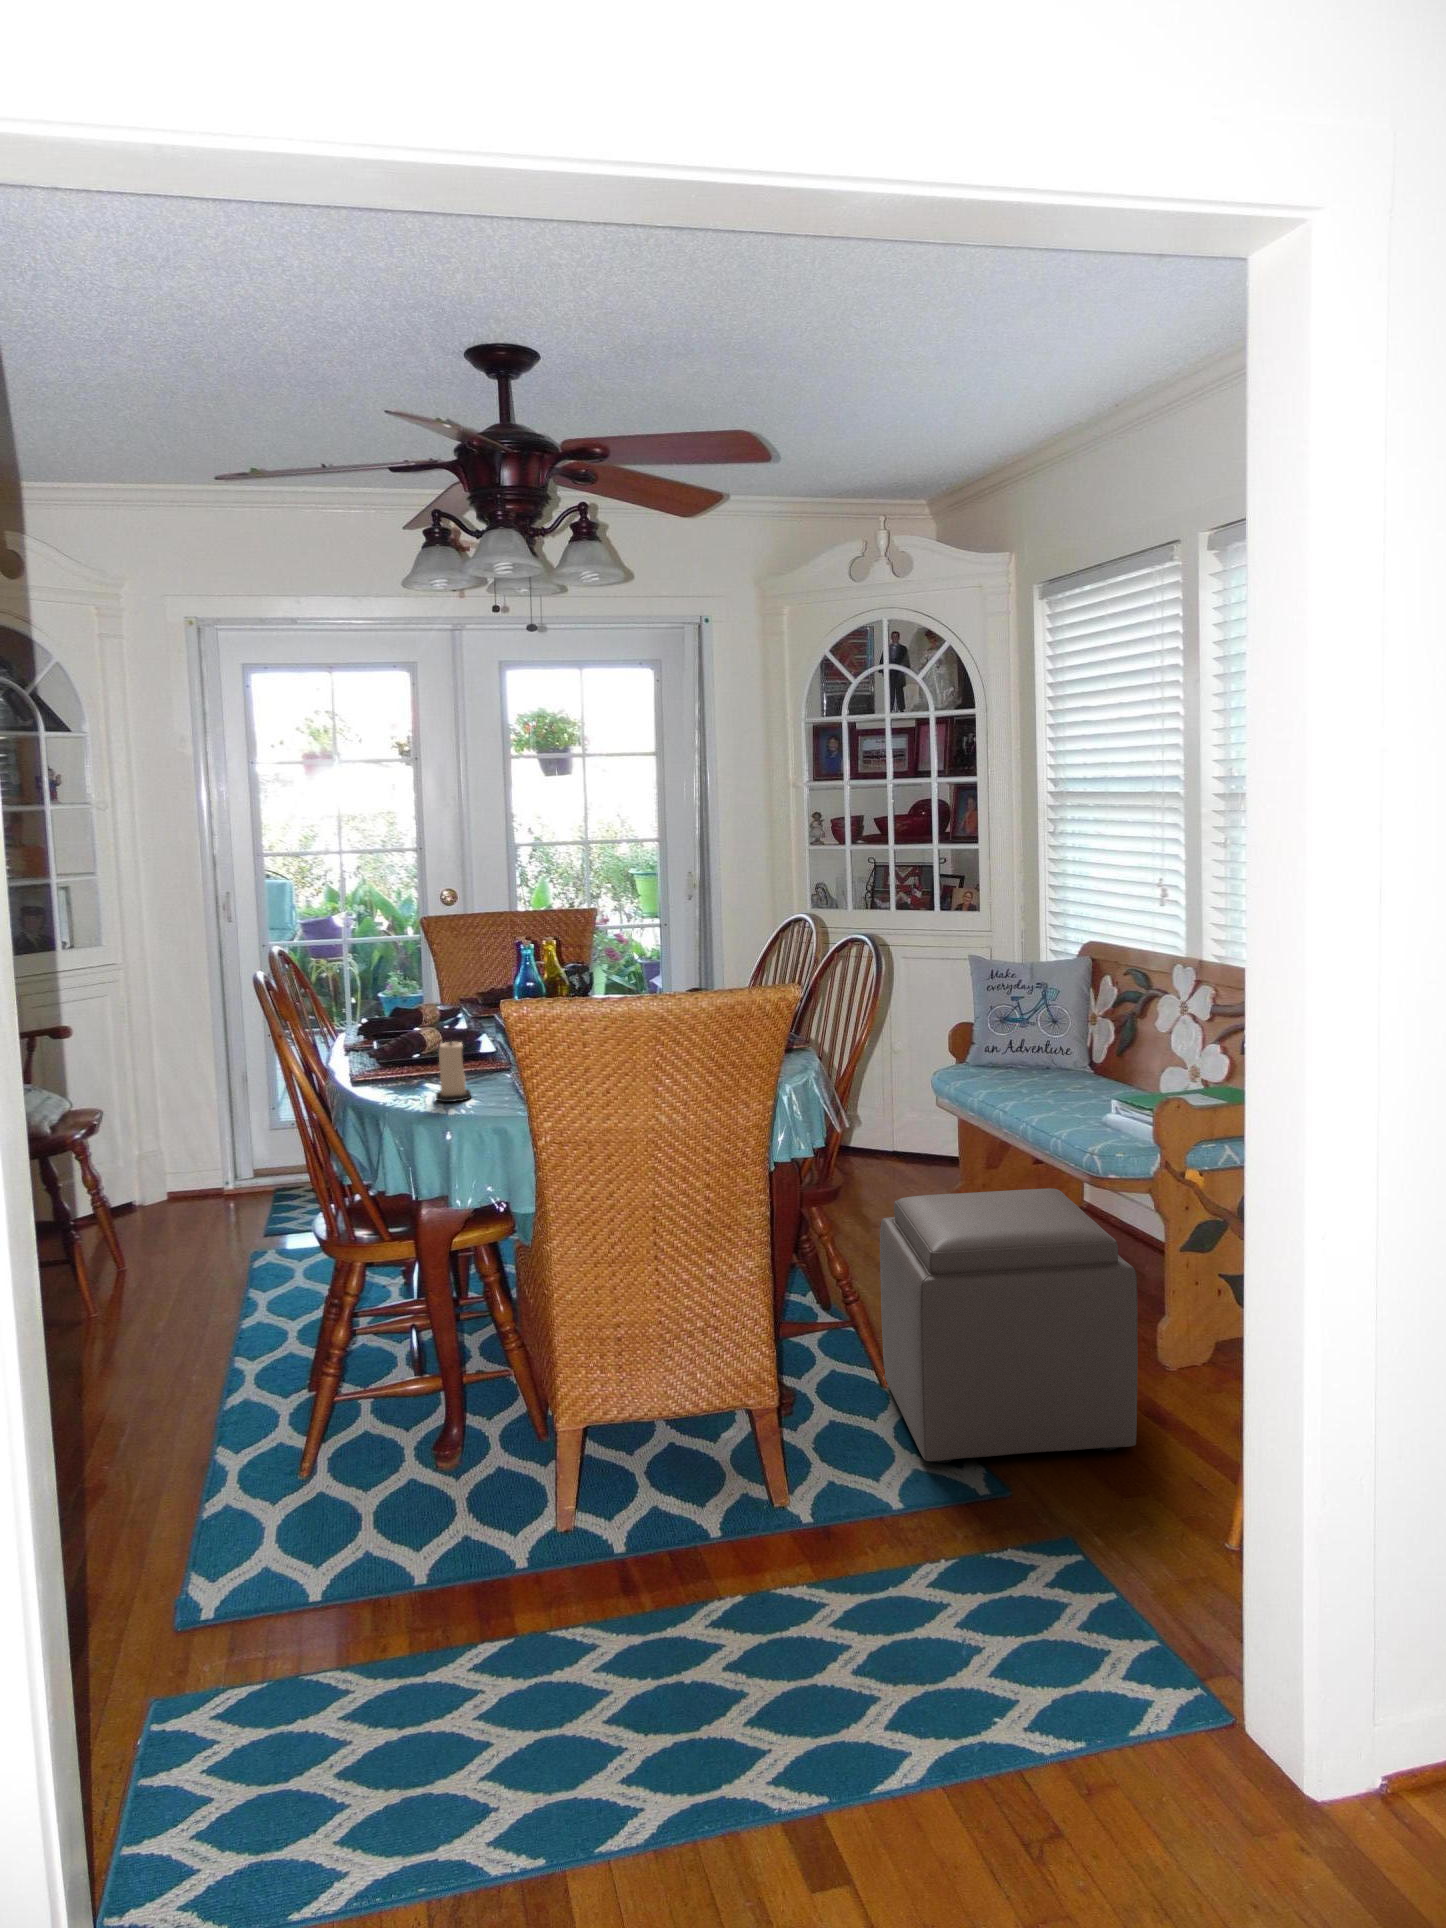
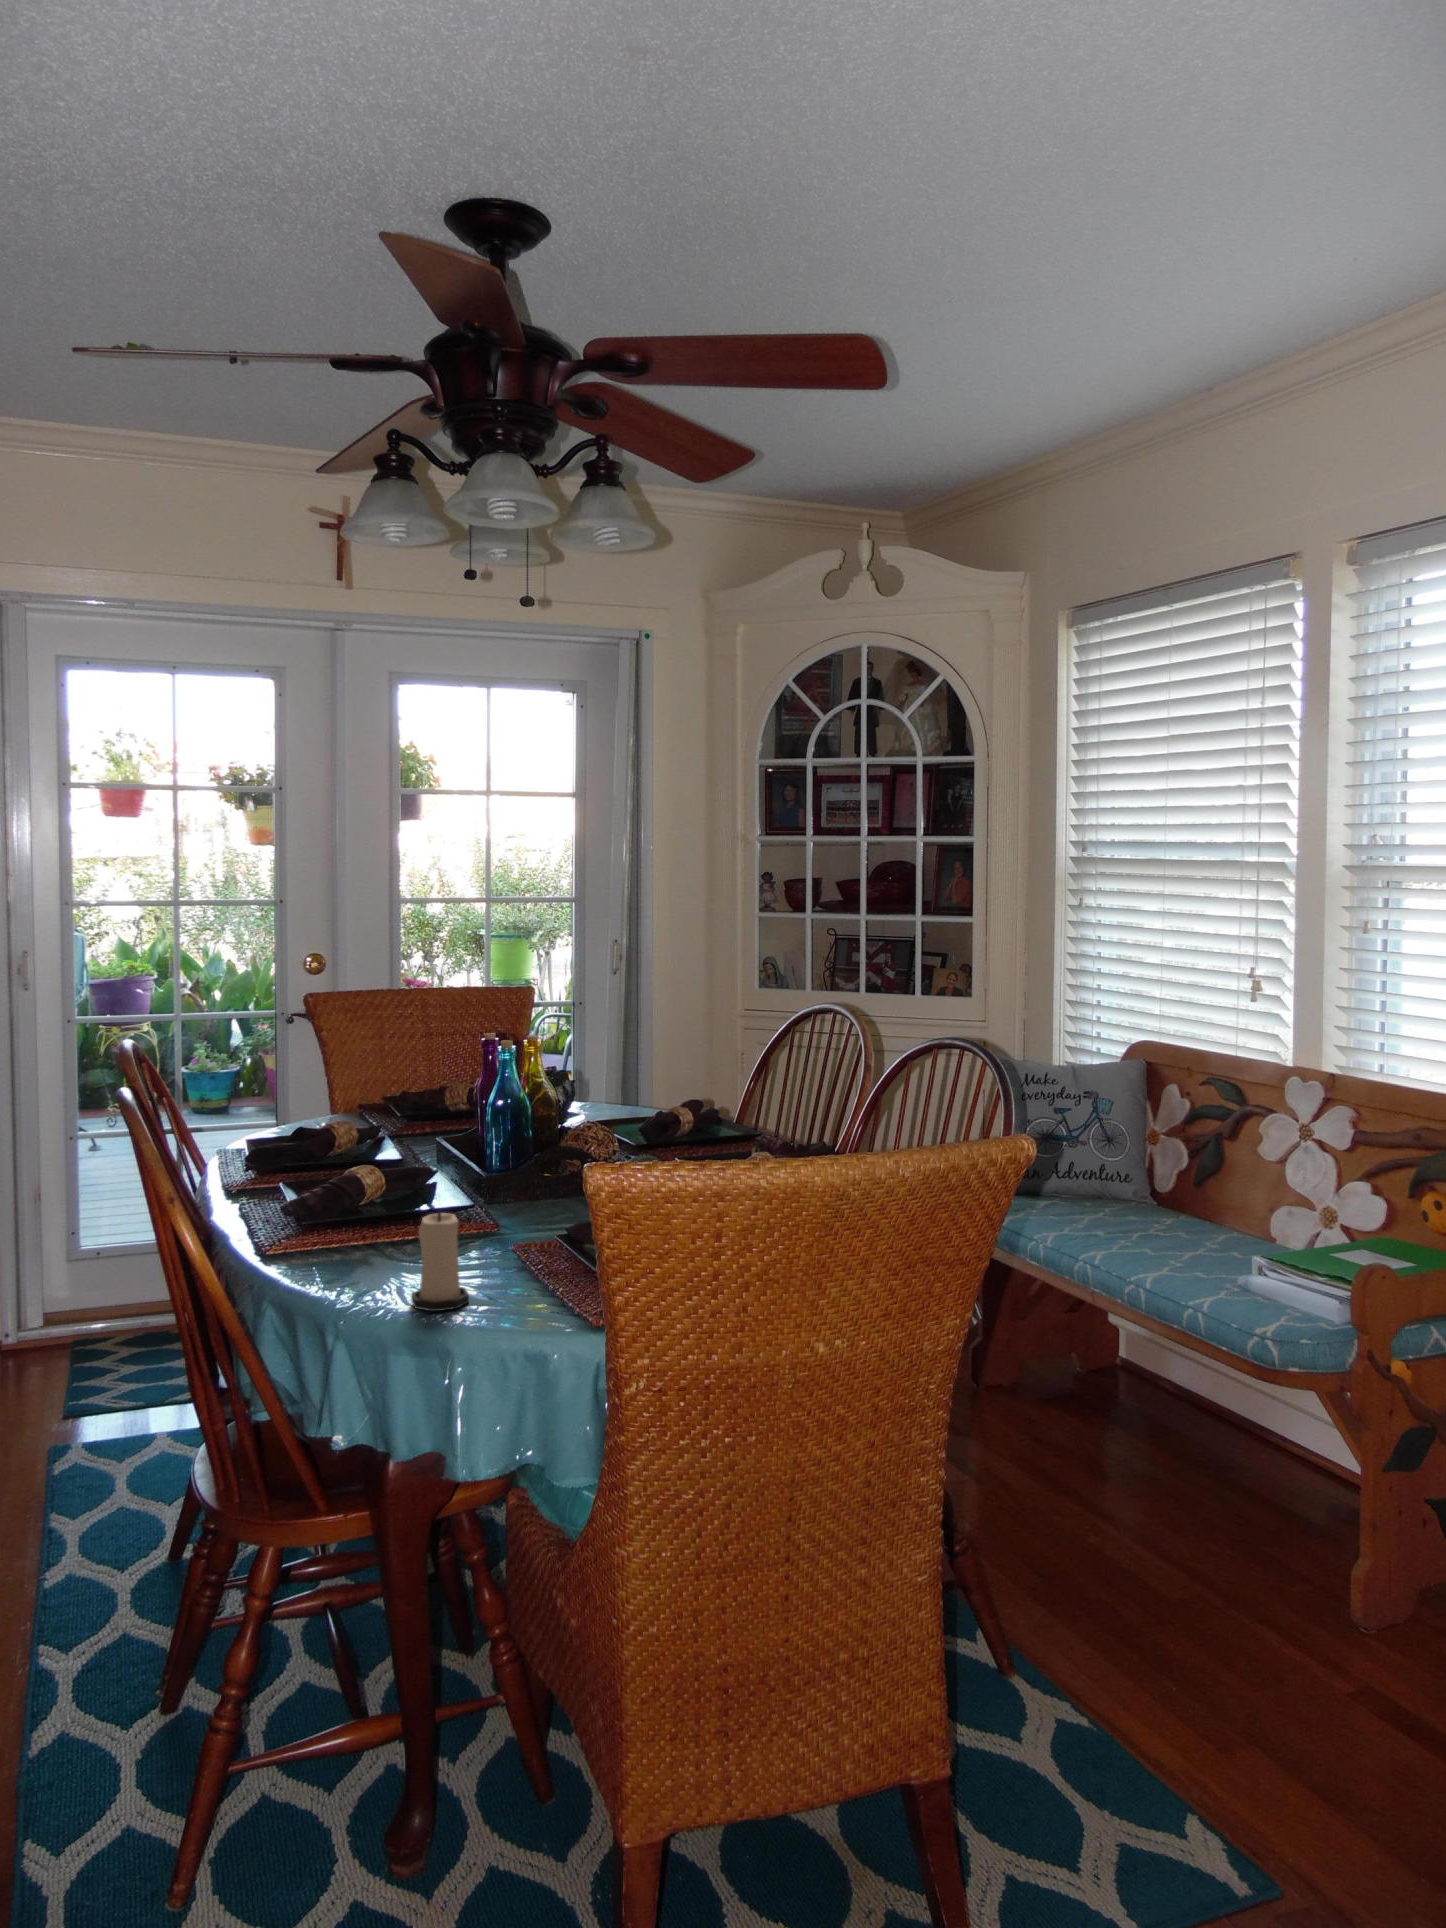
ottoman: present [880,1188,1138,1463] -> none [1003,1394,1421,1834]

